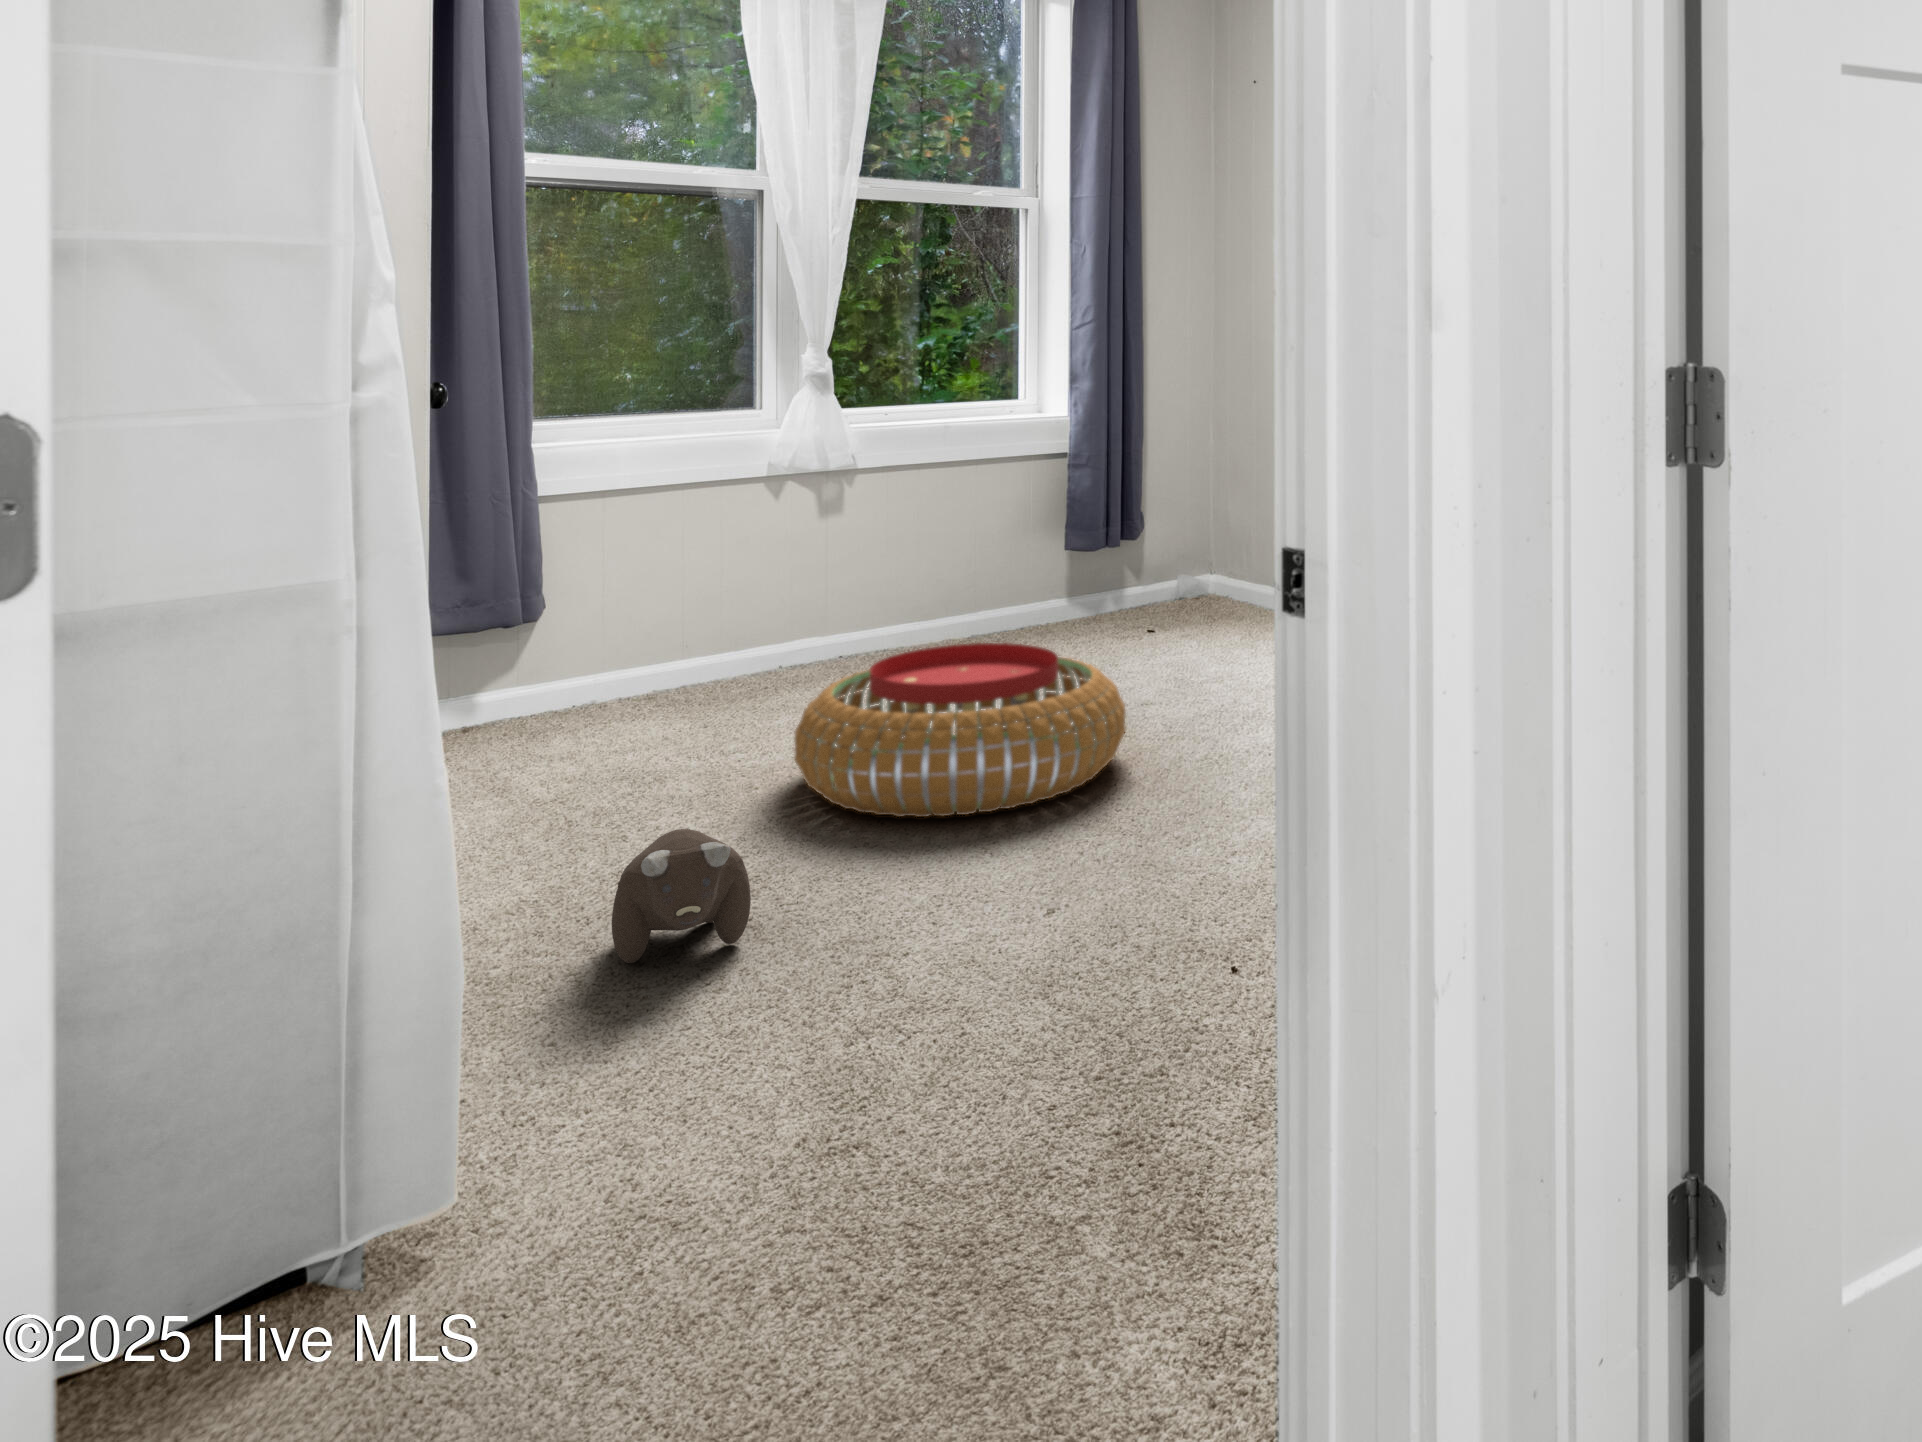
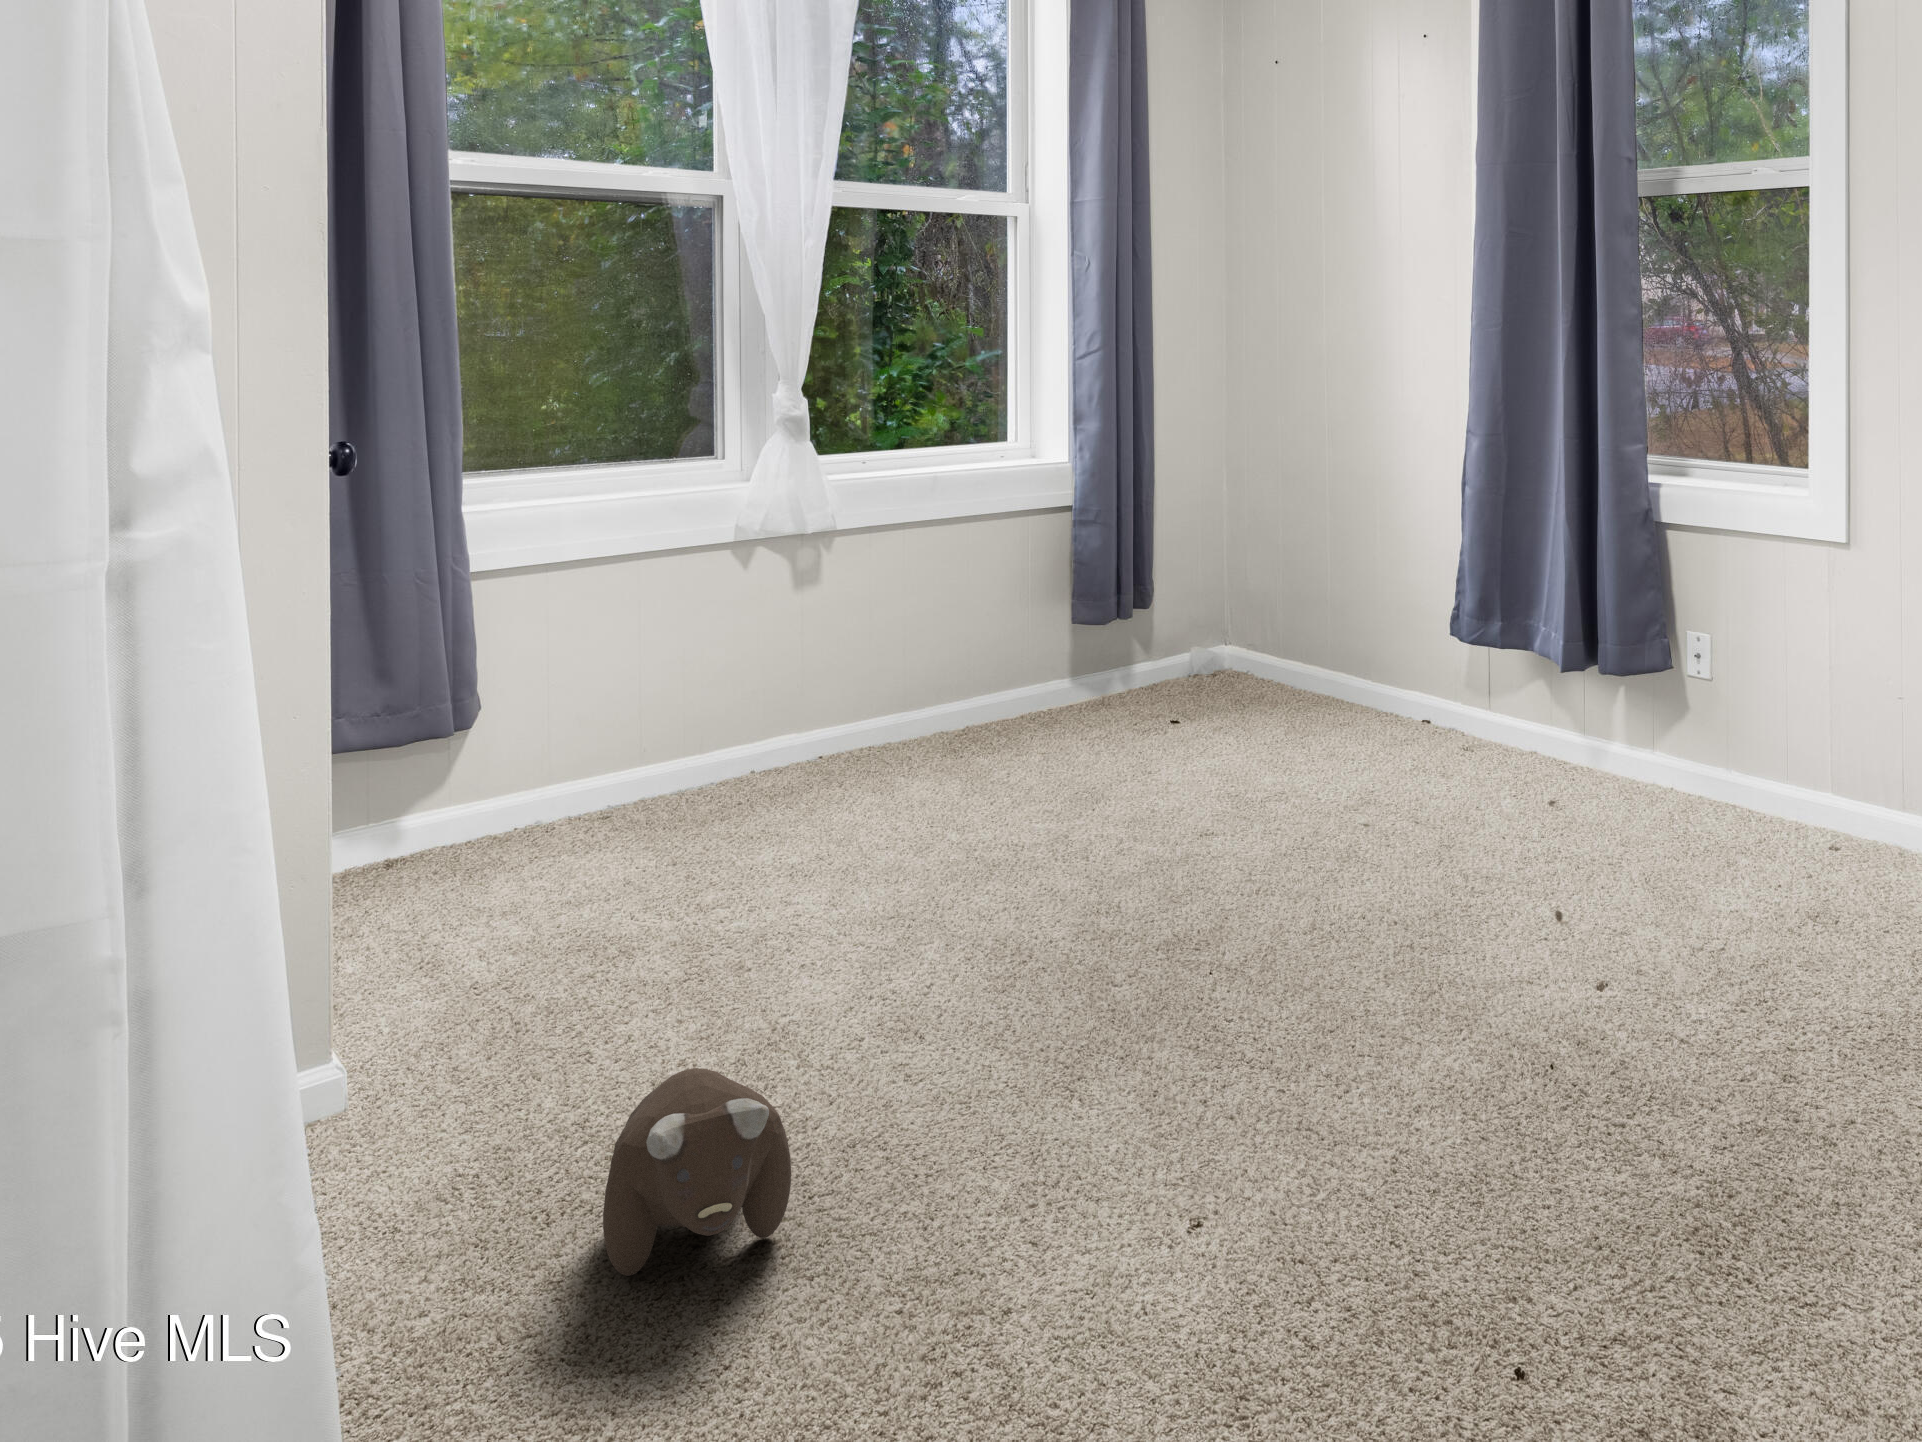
pouf: present [794,643,1126,817] -> none [802,757,1217,1005]

